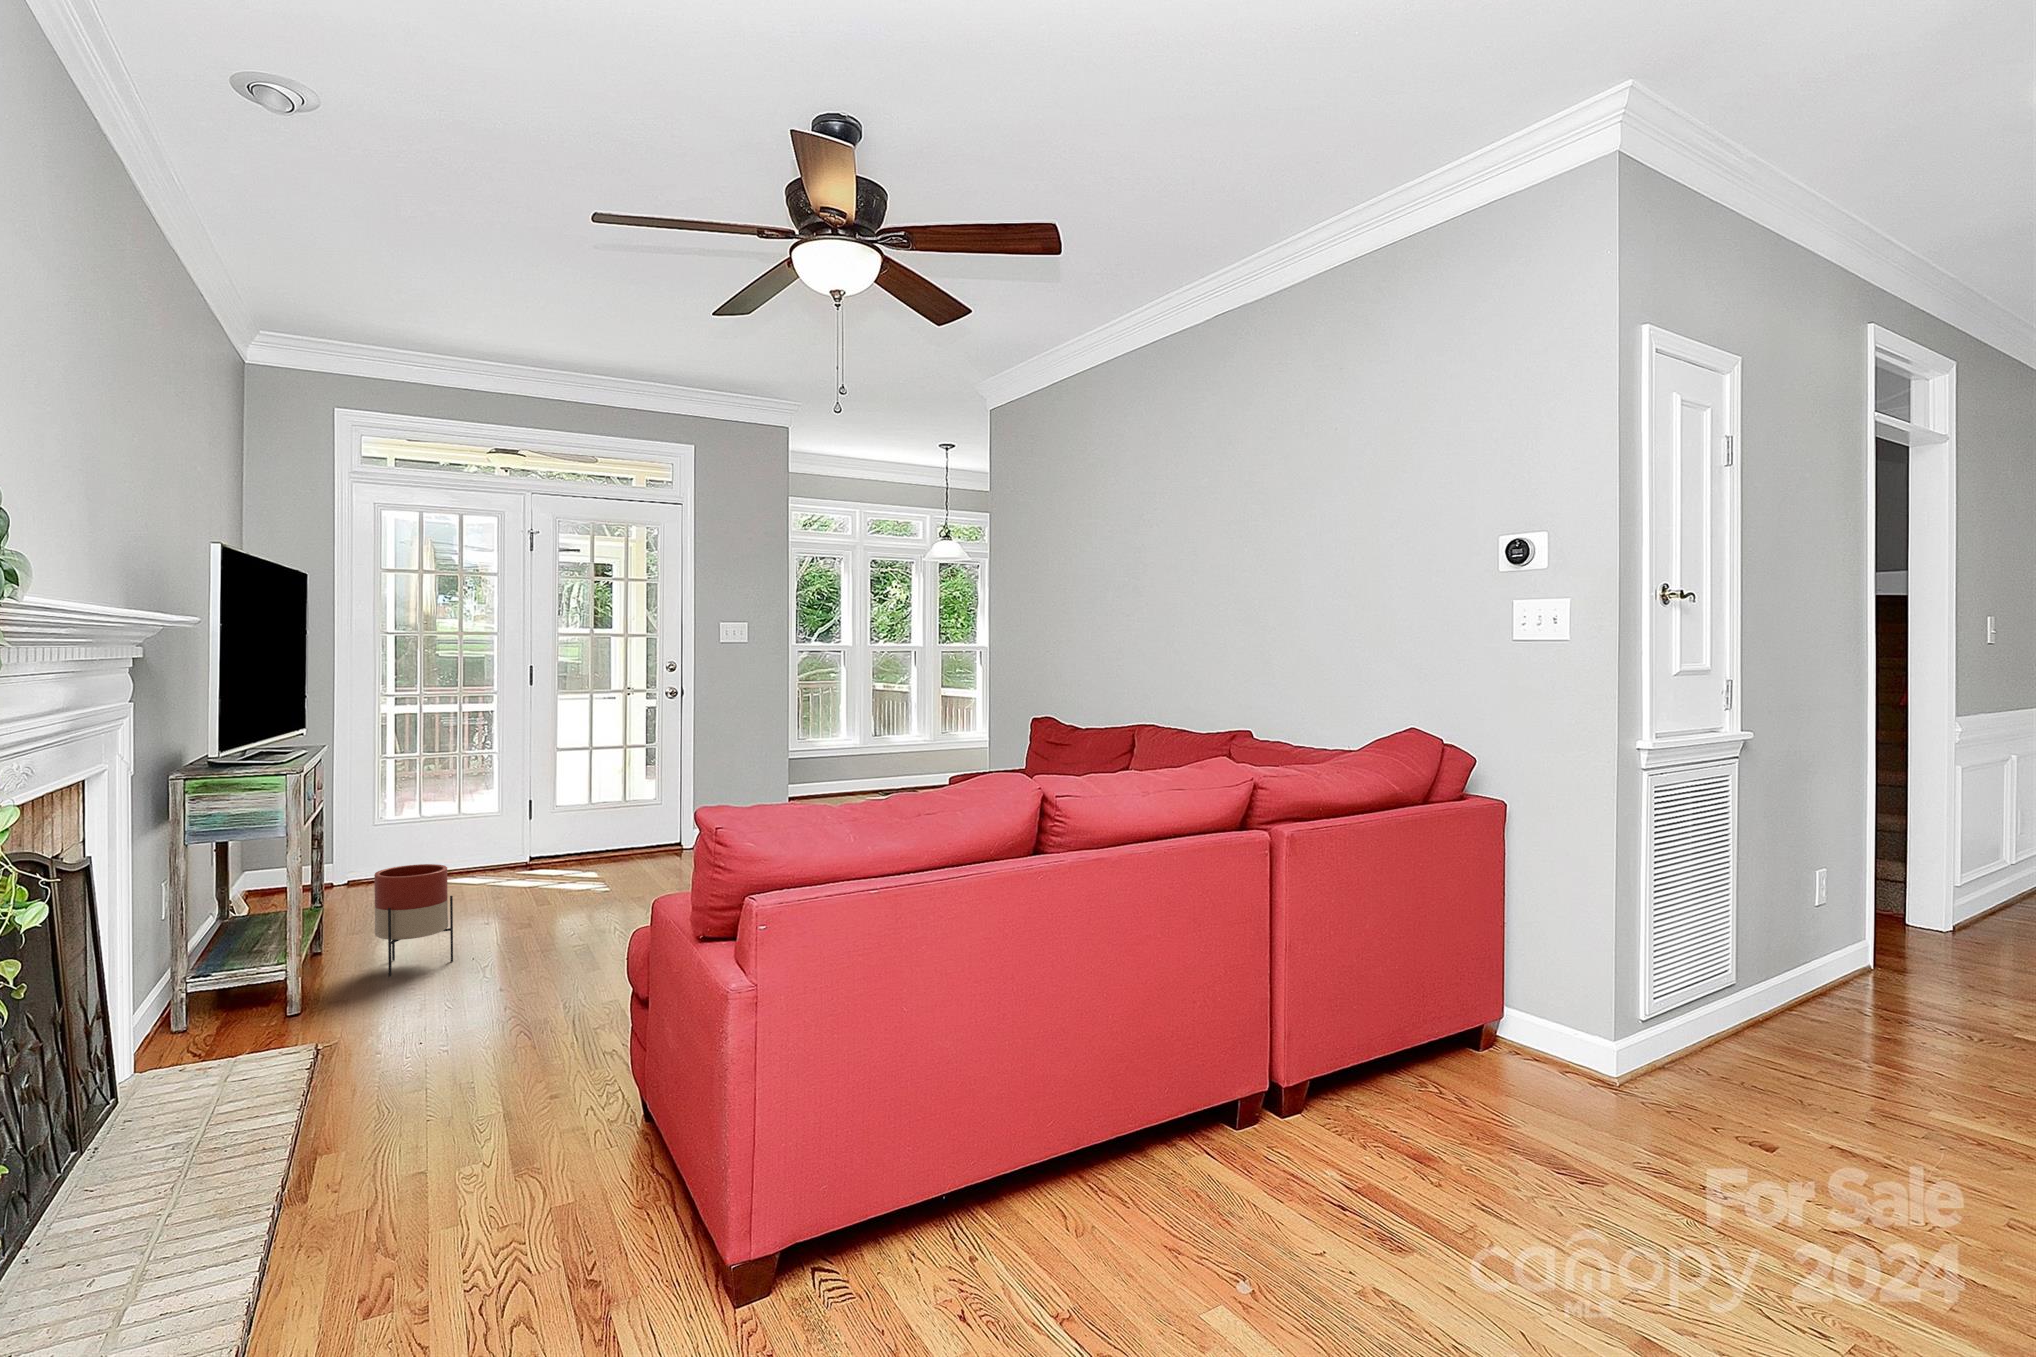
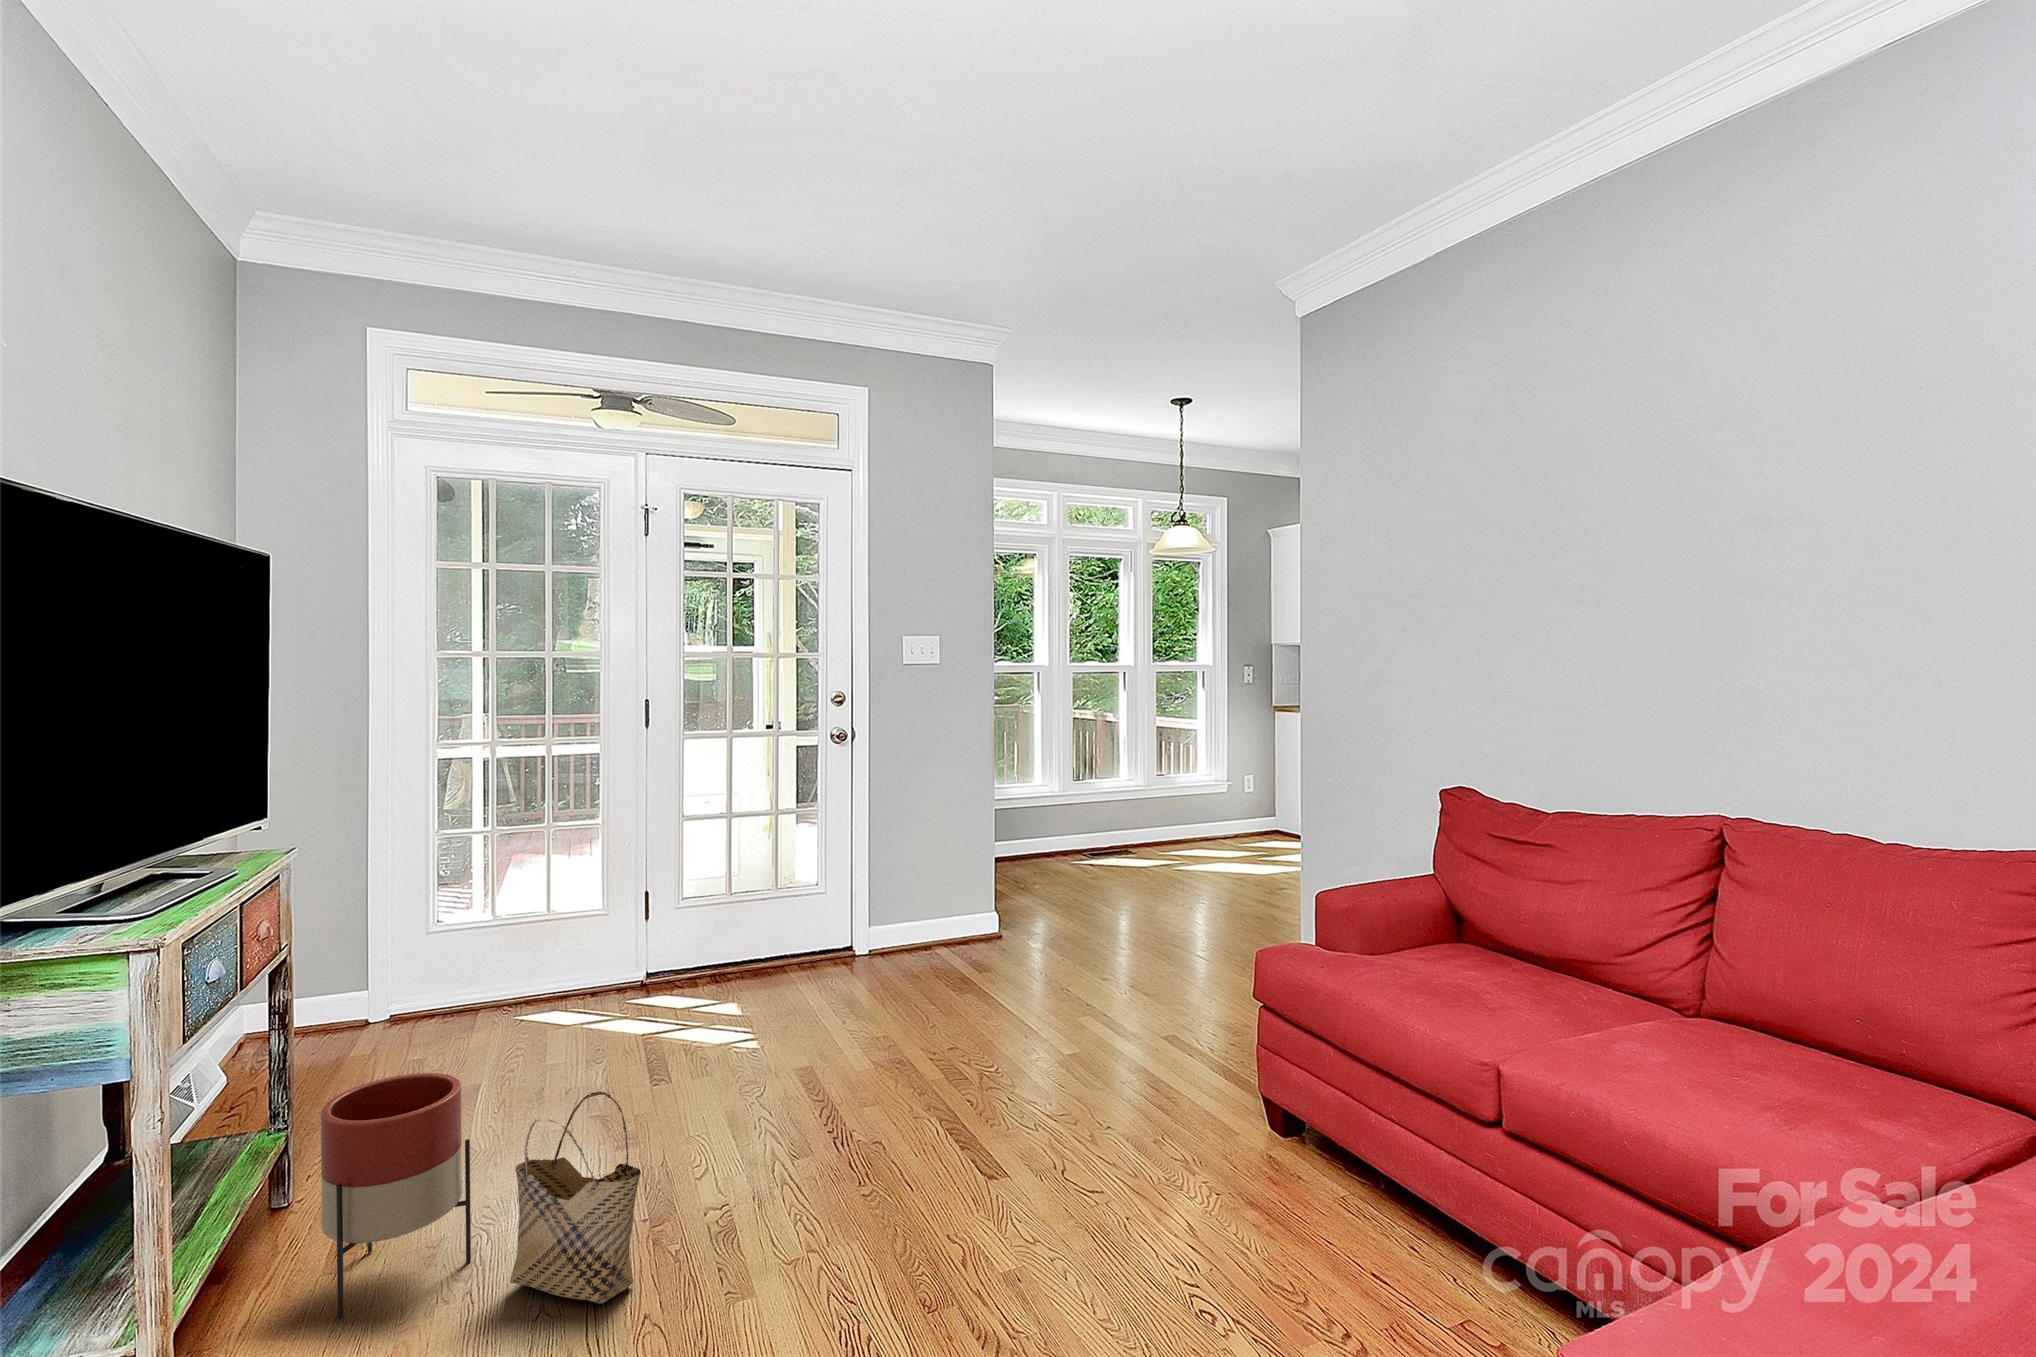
woven basket: none [479,869,550,967] -> present [510,1092,641,1303]

